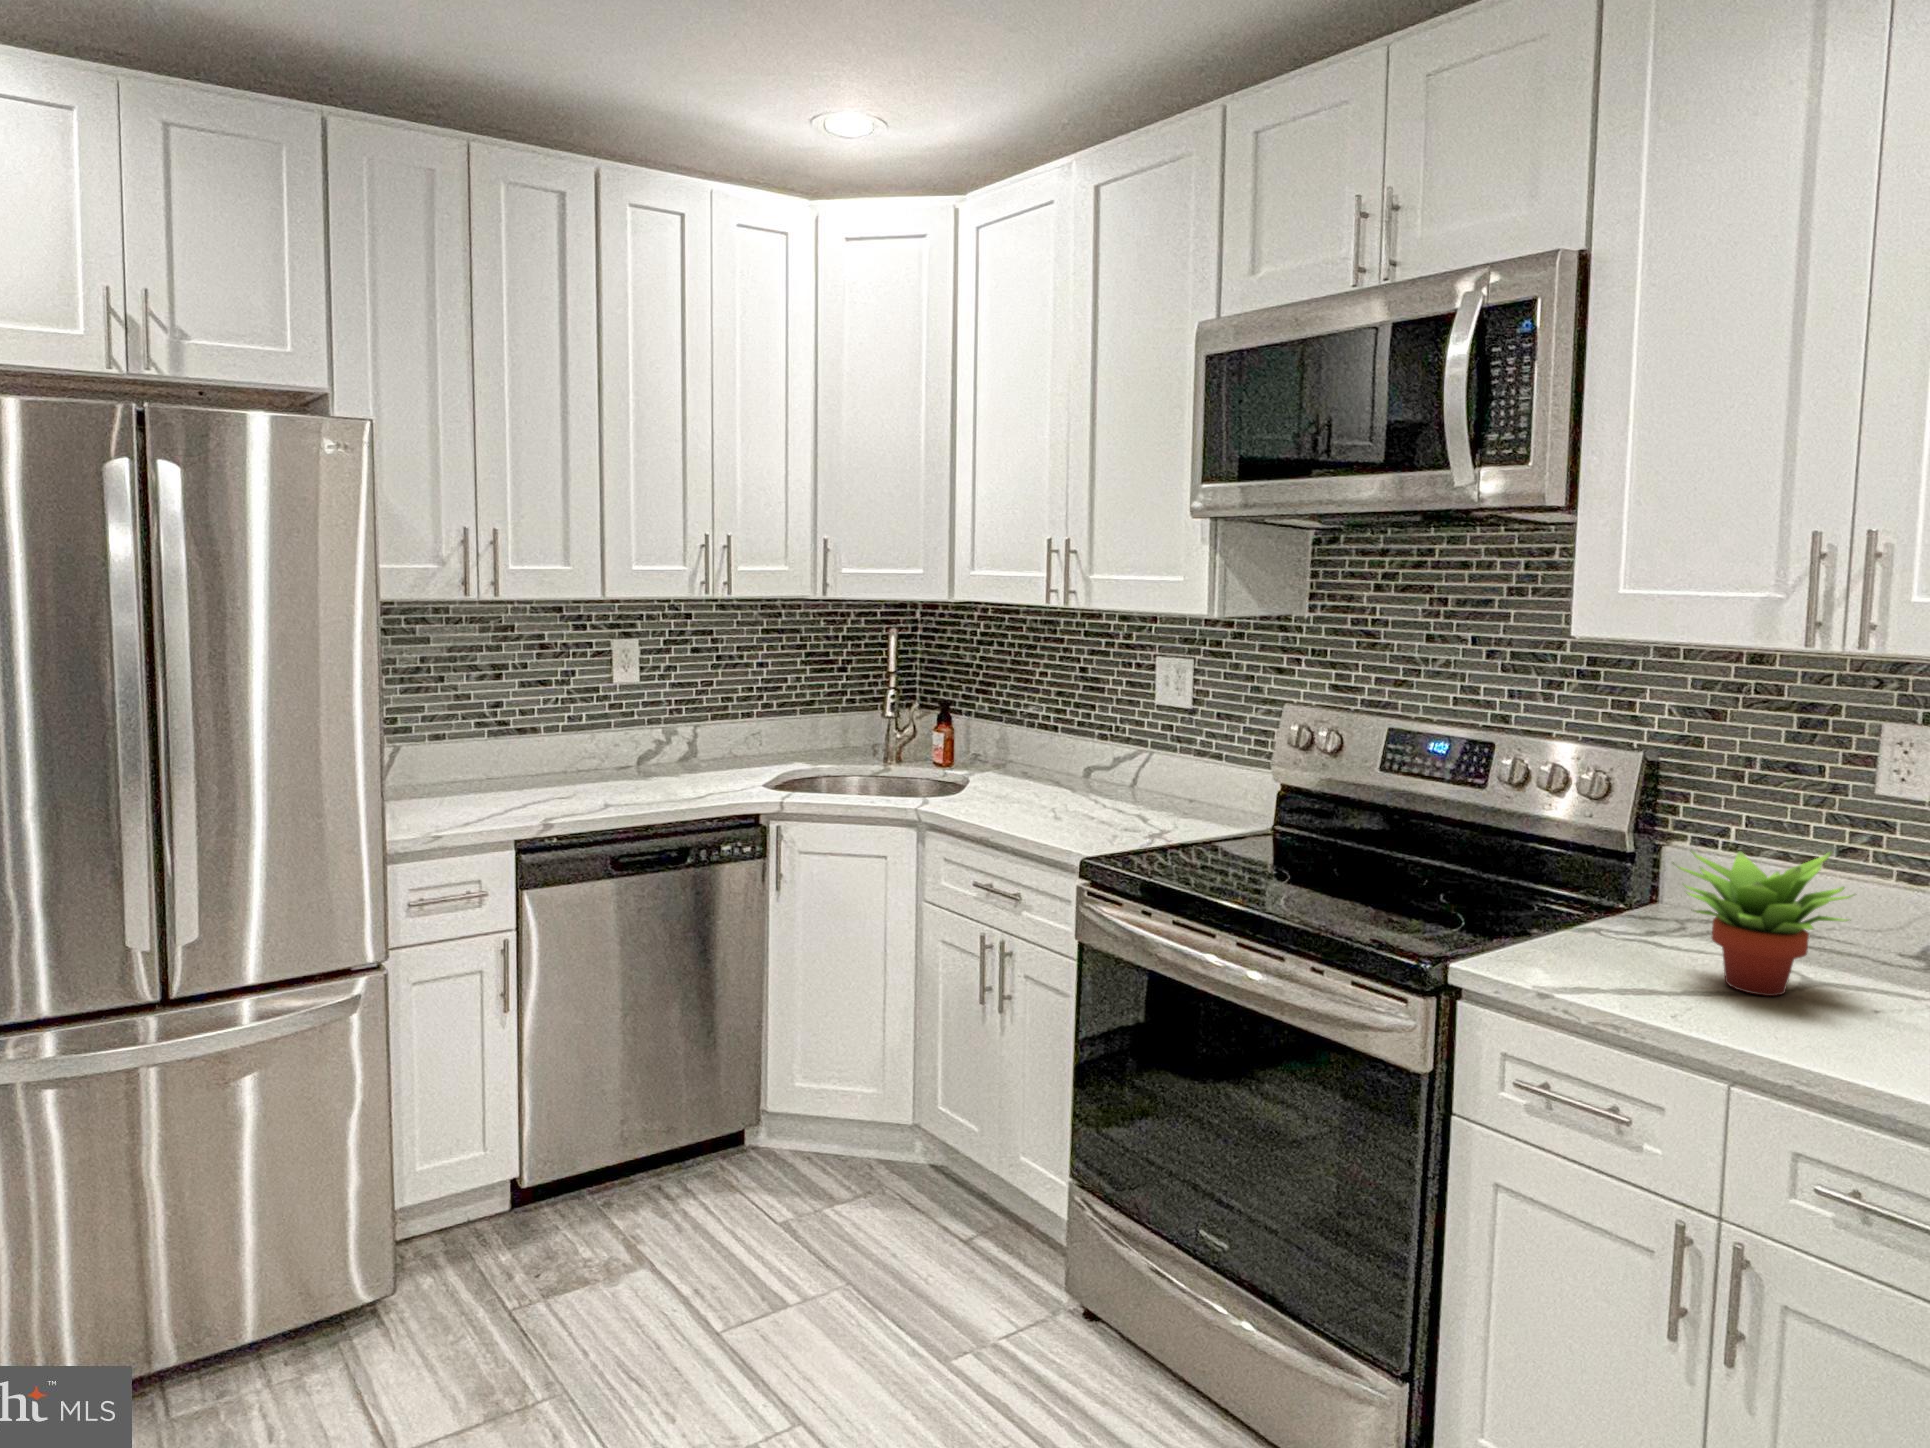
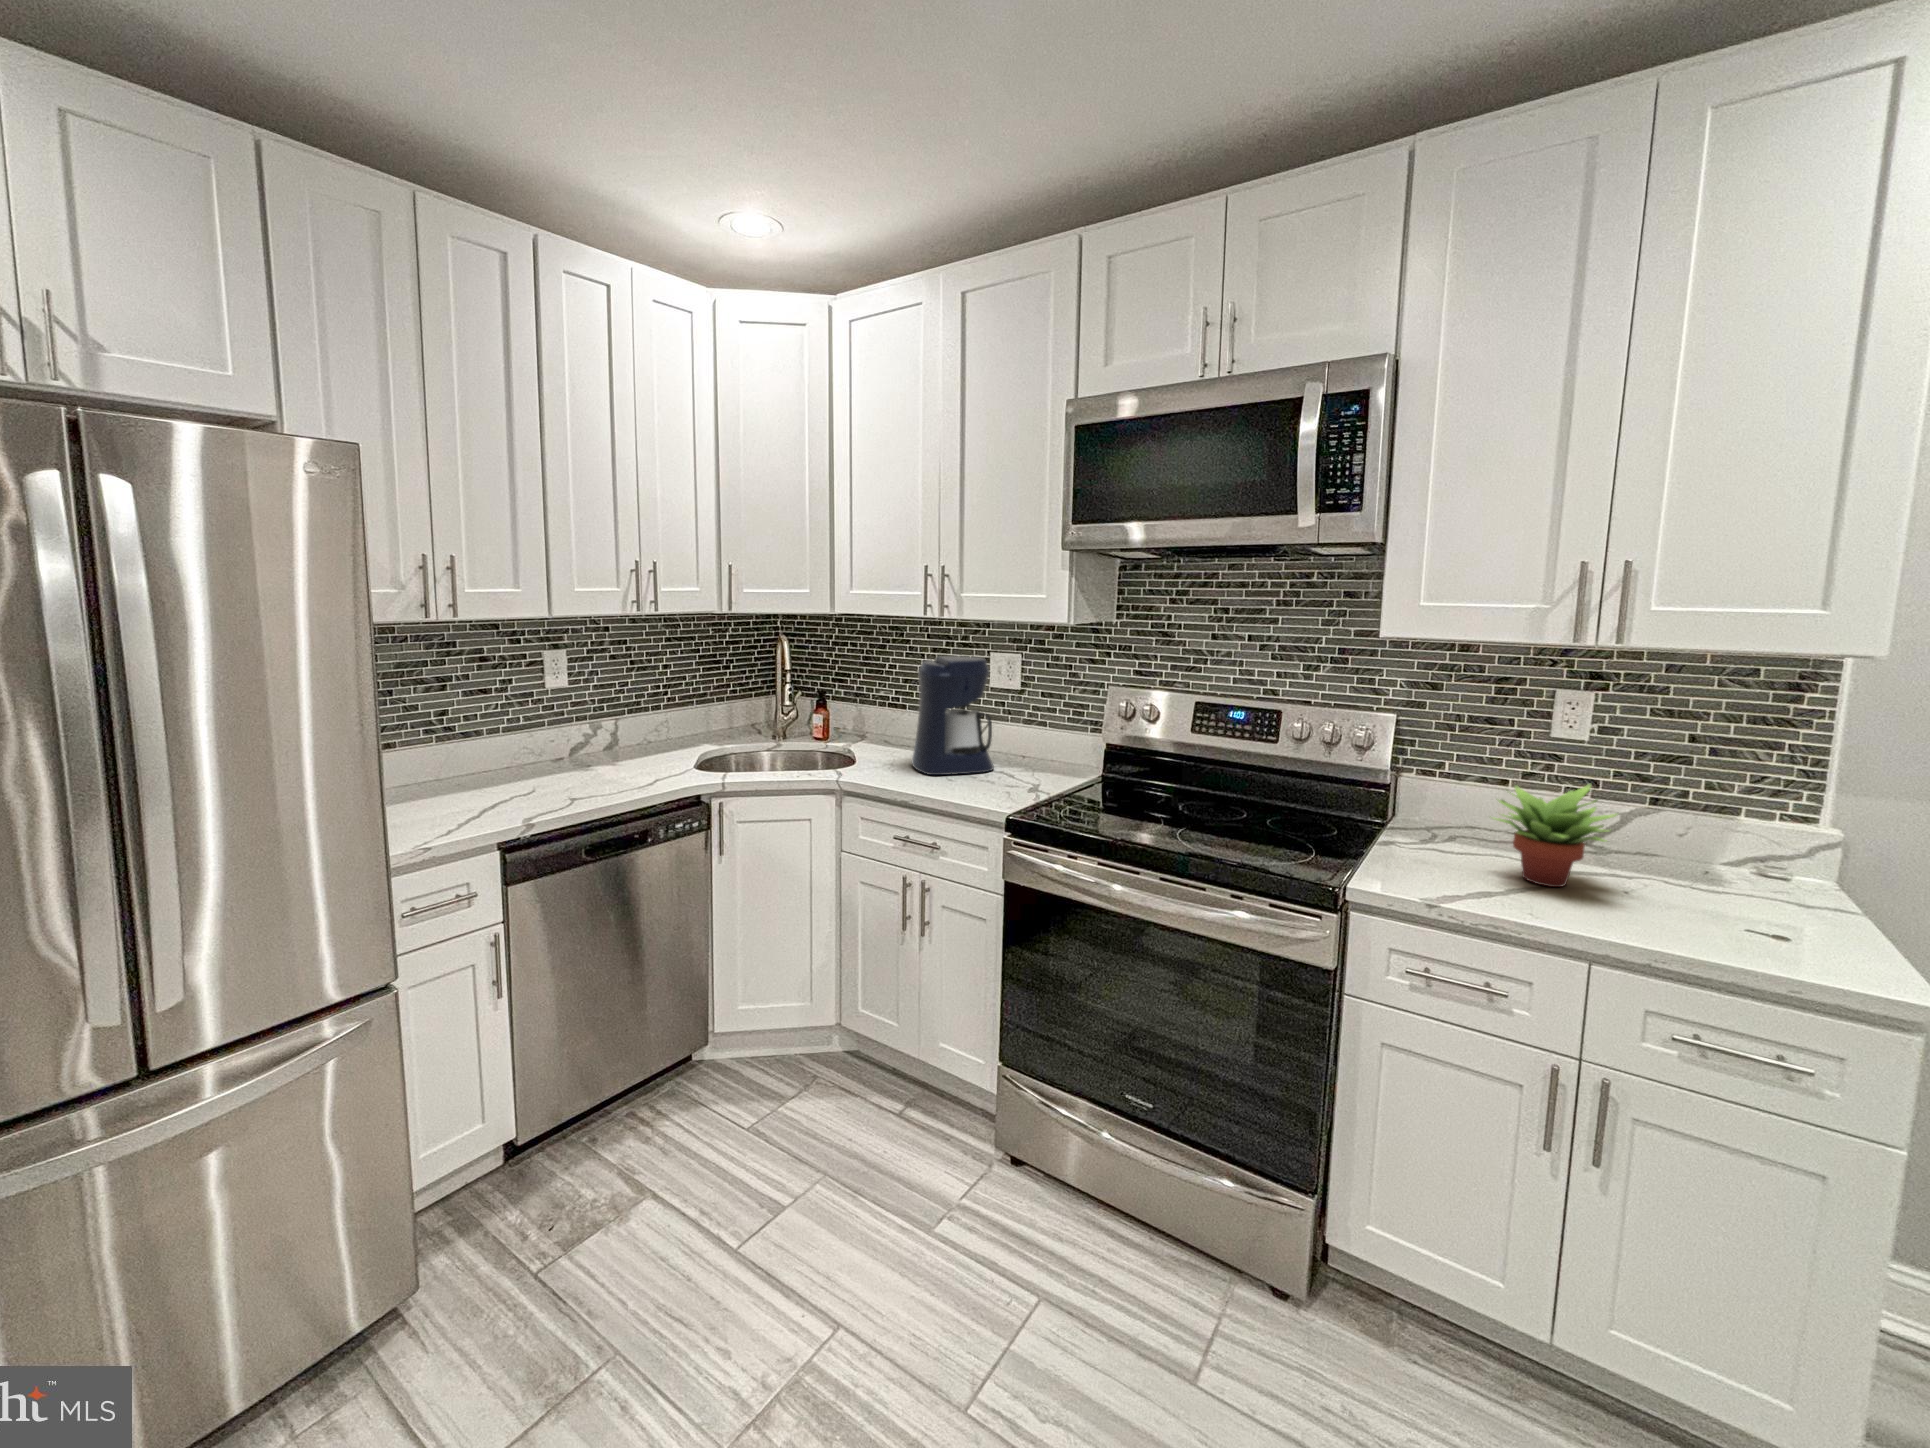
coffee maker: none [1028,658,1137,814] -> present [912,656,994,775]

